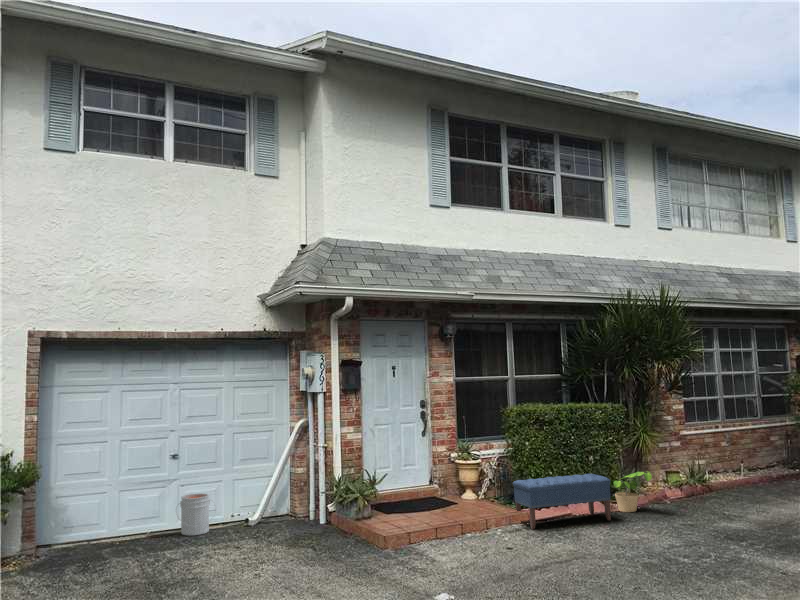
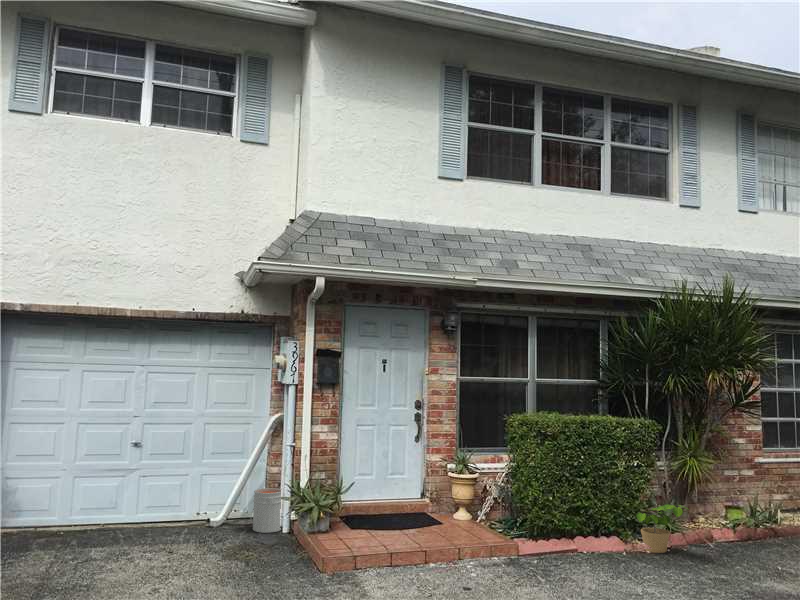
bench: present [513,474,611,529] -> none [506,502,626,563]
bucket: present [180,493,210,536] -> present [252,488,283,533]

